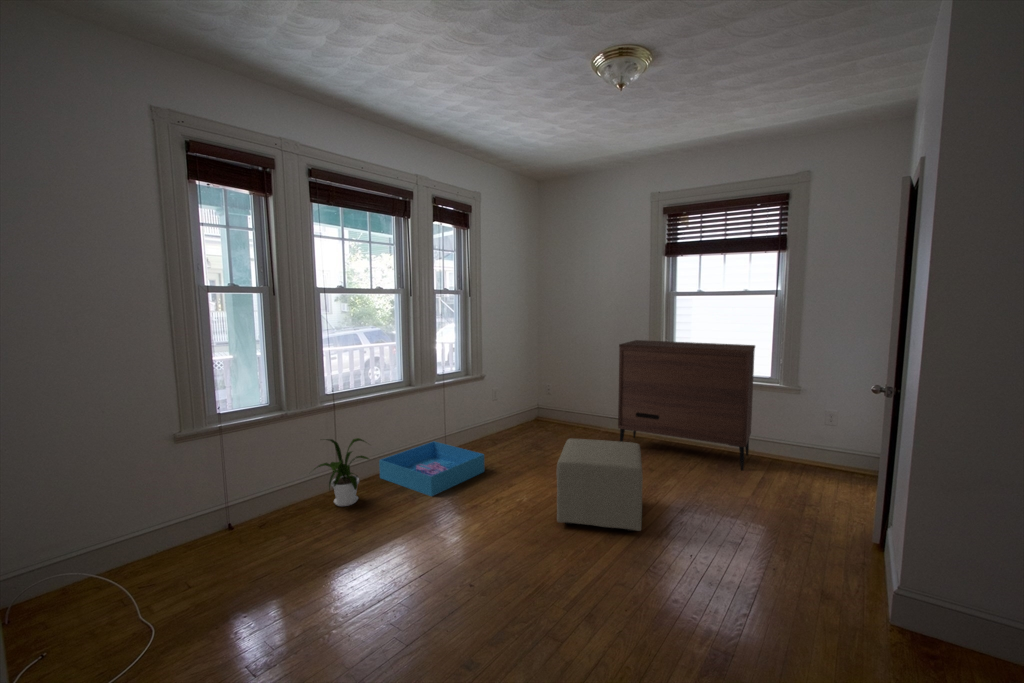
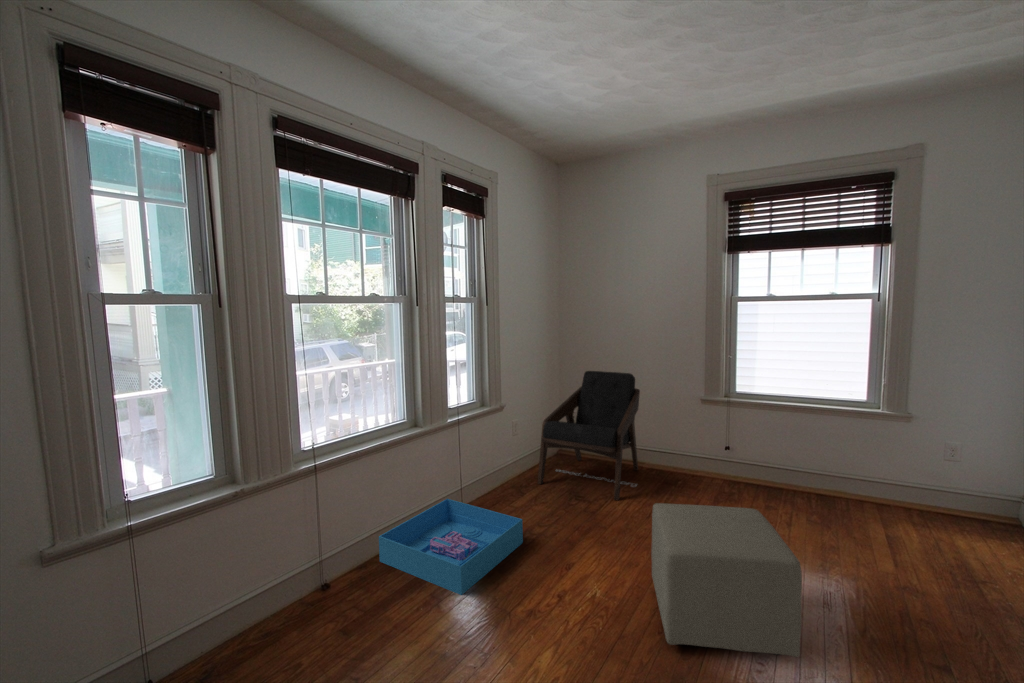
dresser: present [618,340,755,470] -> none [679,356,863,525]
lounge chair: none [511,352,598,451] -> present [538,371,640,500]
house plant: present [315,438,369,506] -> none [276,516,374,624]

